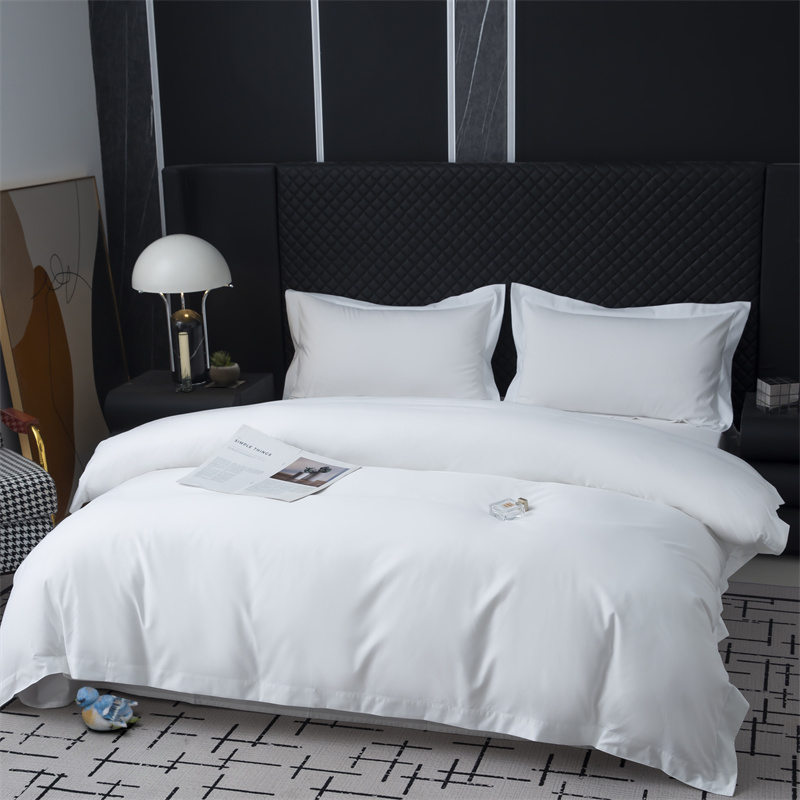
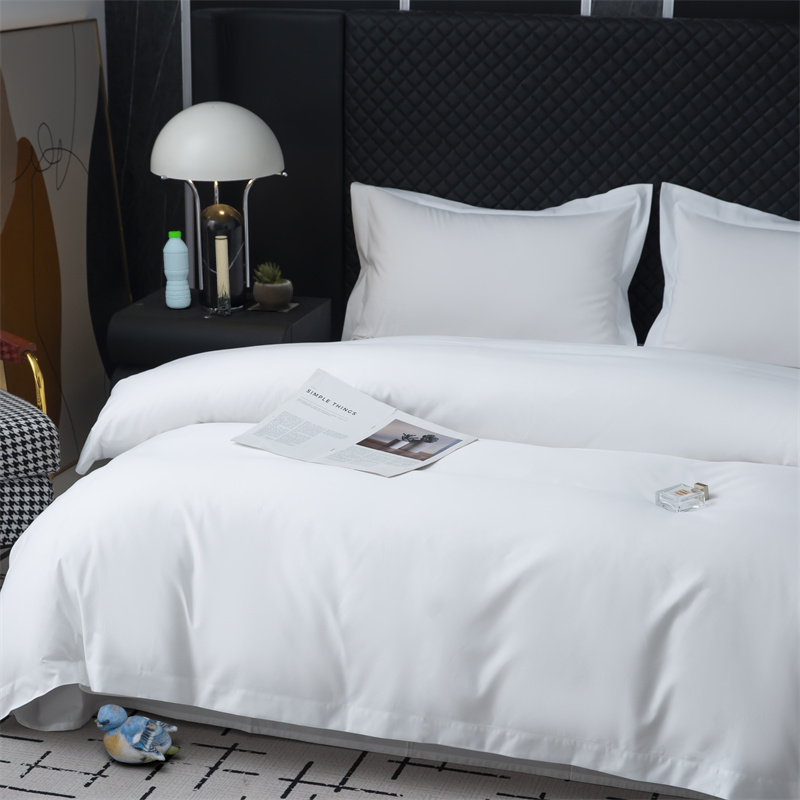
water bottle: none [141,329,162,387] -> present [163,231,191,308]

